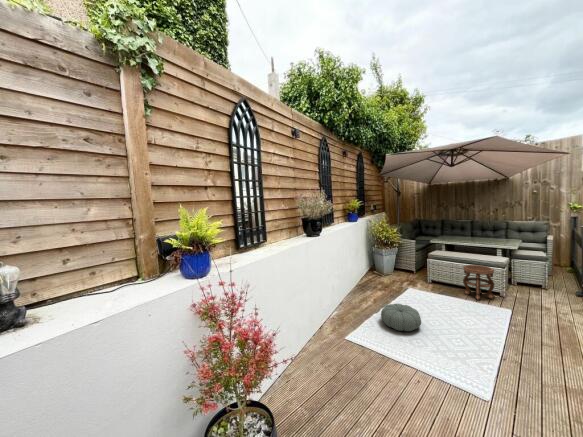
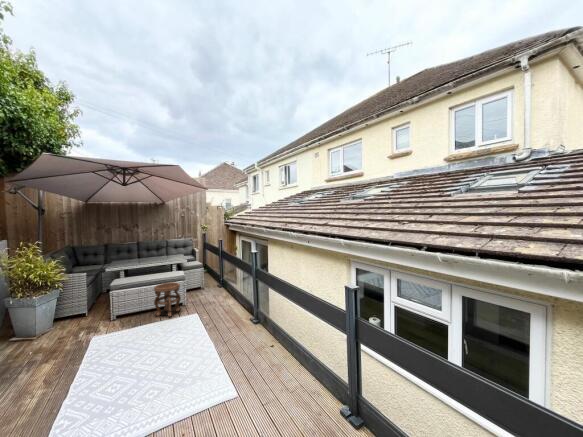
pouf: present [381,304,421,331] -> none [83,354,144,398]

